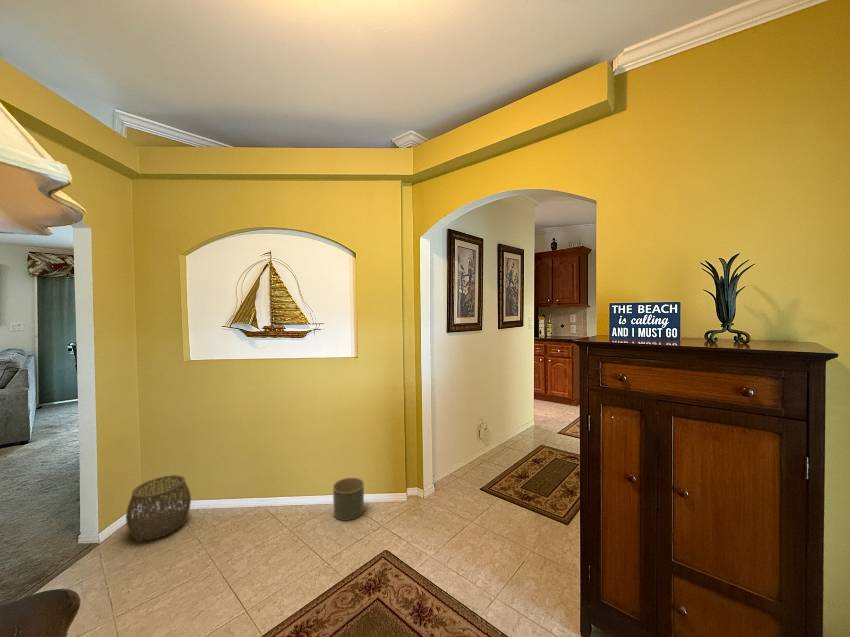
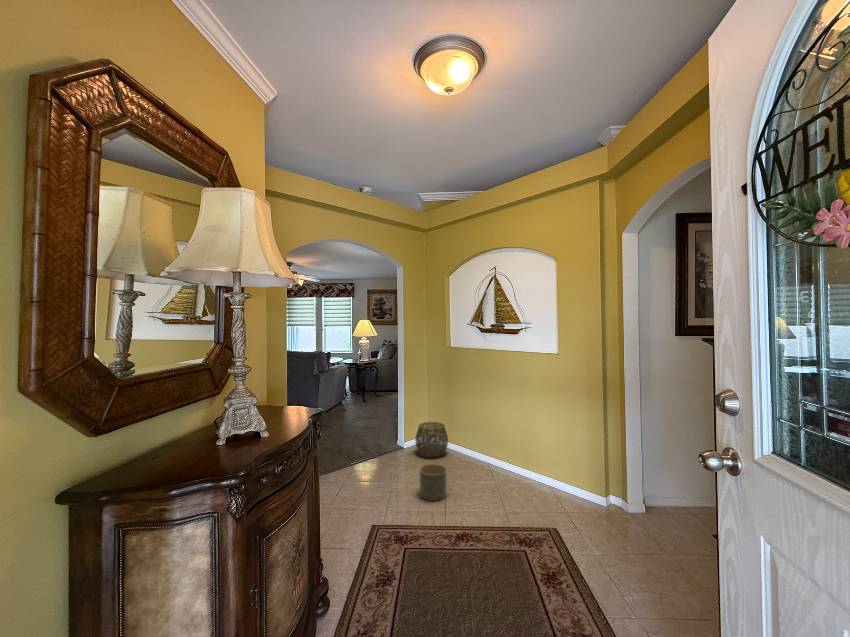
planter: present [333,478,364,521] -> present [419,464,447,501]

